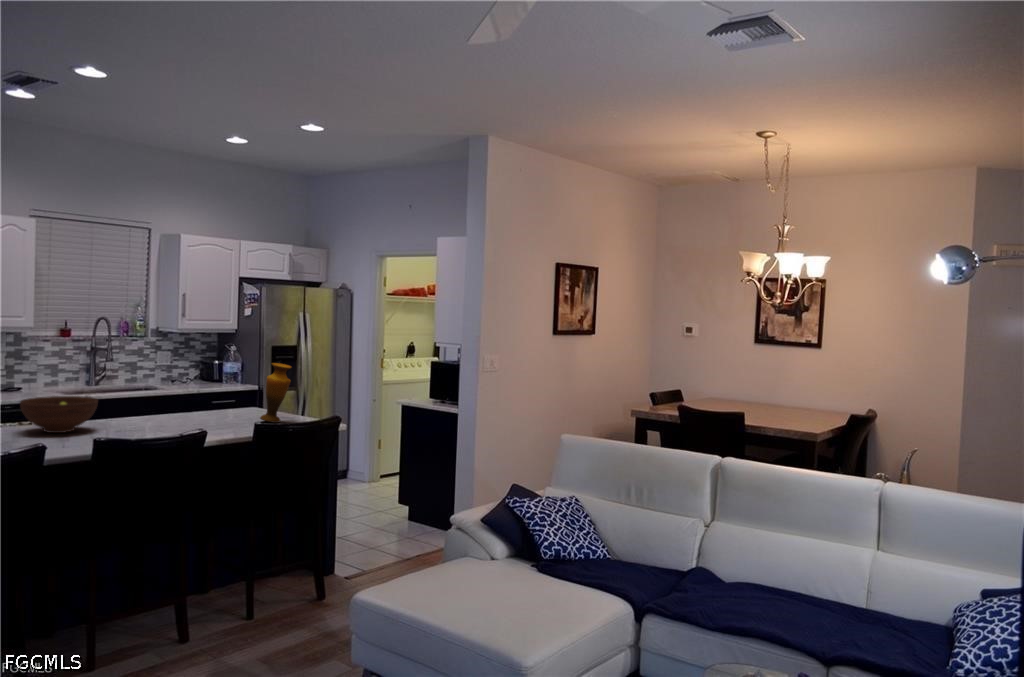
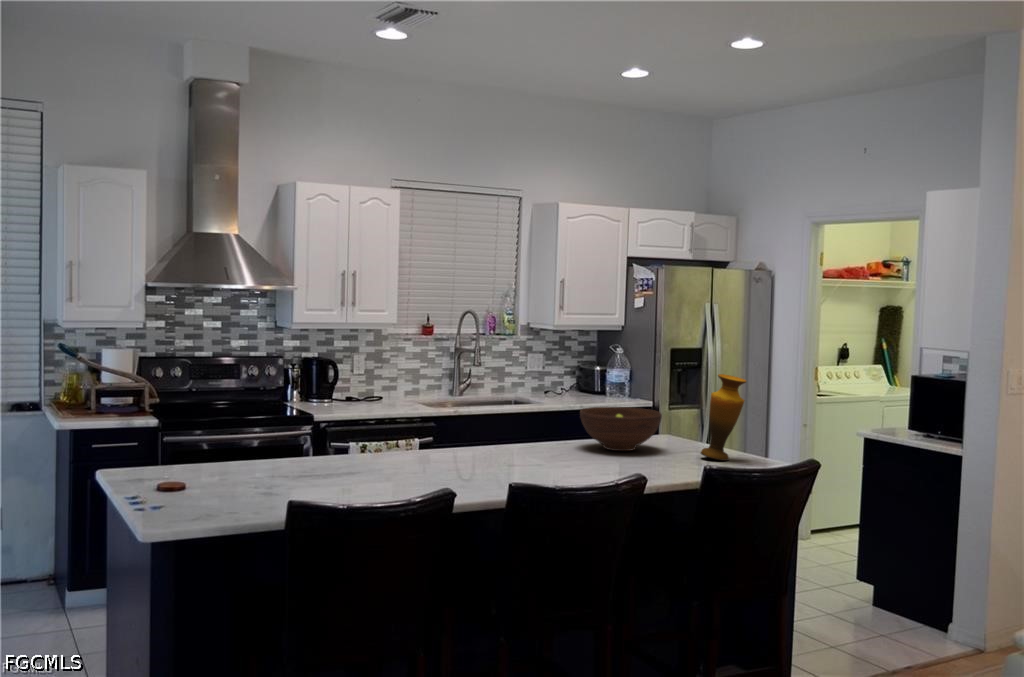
fruit bowl: present [20,396,98,433] -> present [580,407,662,451]

